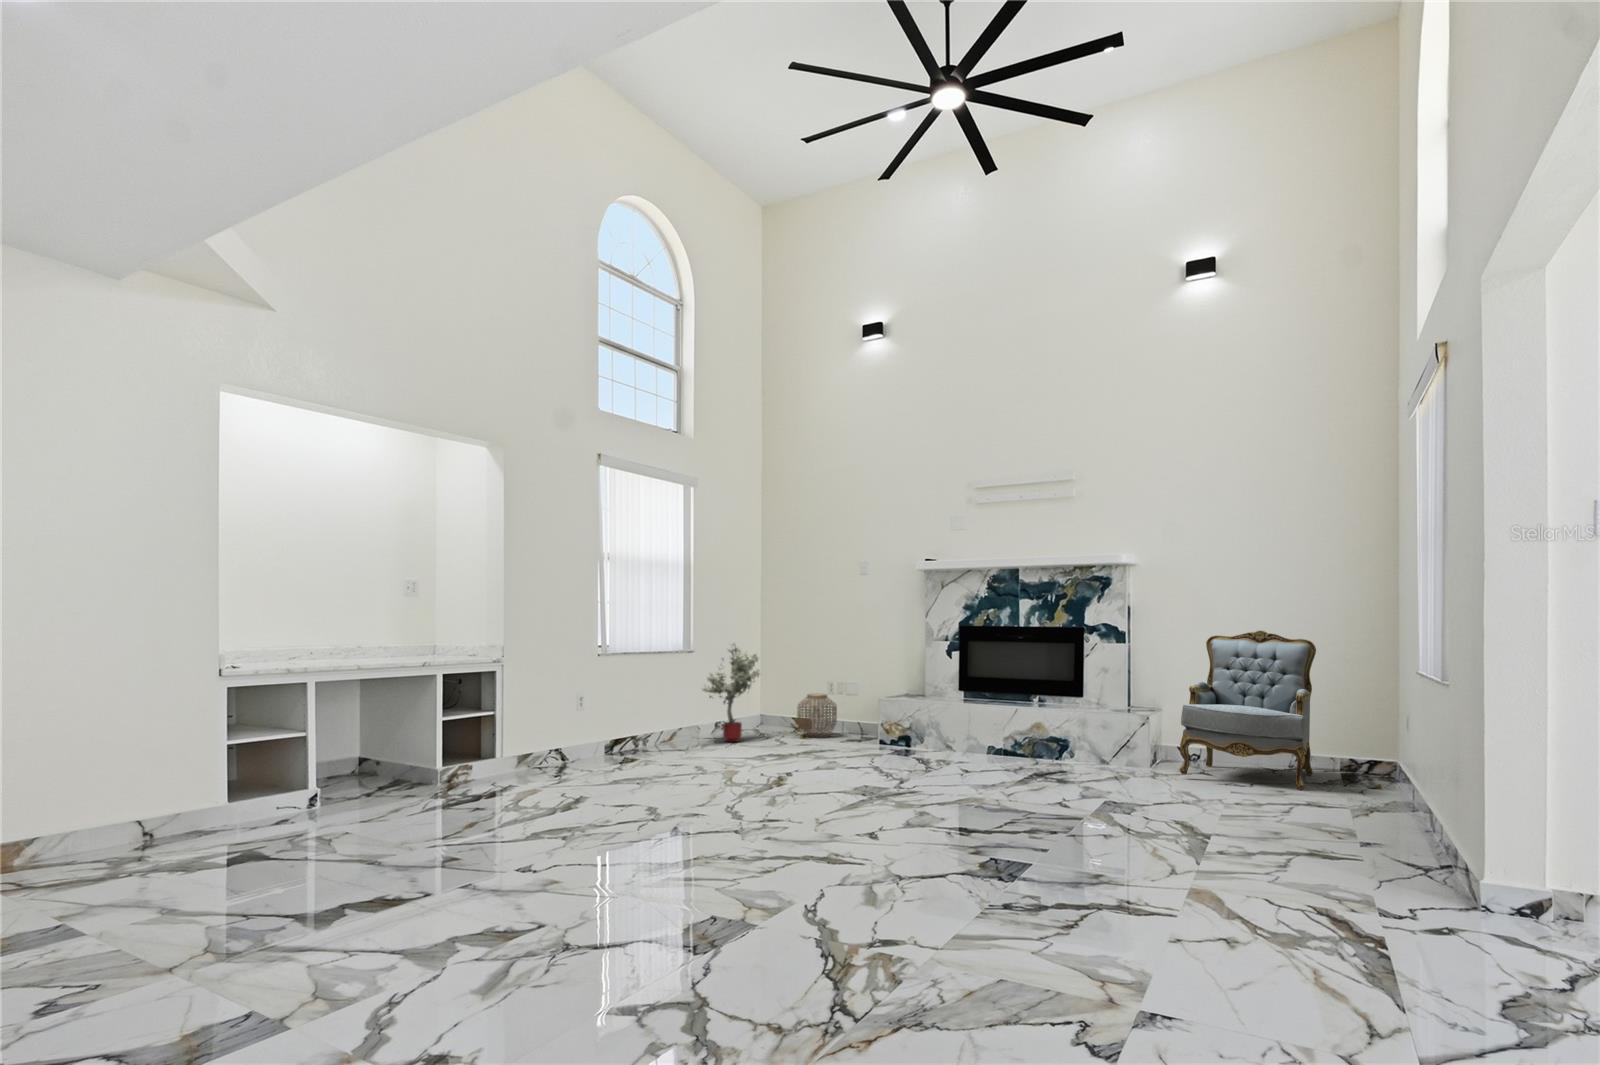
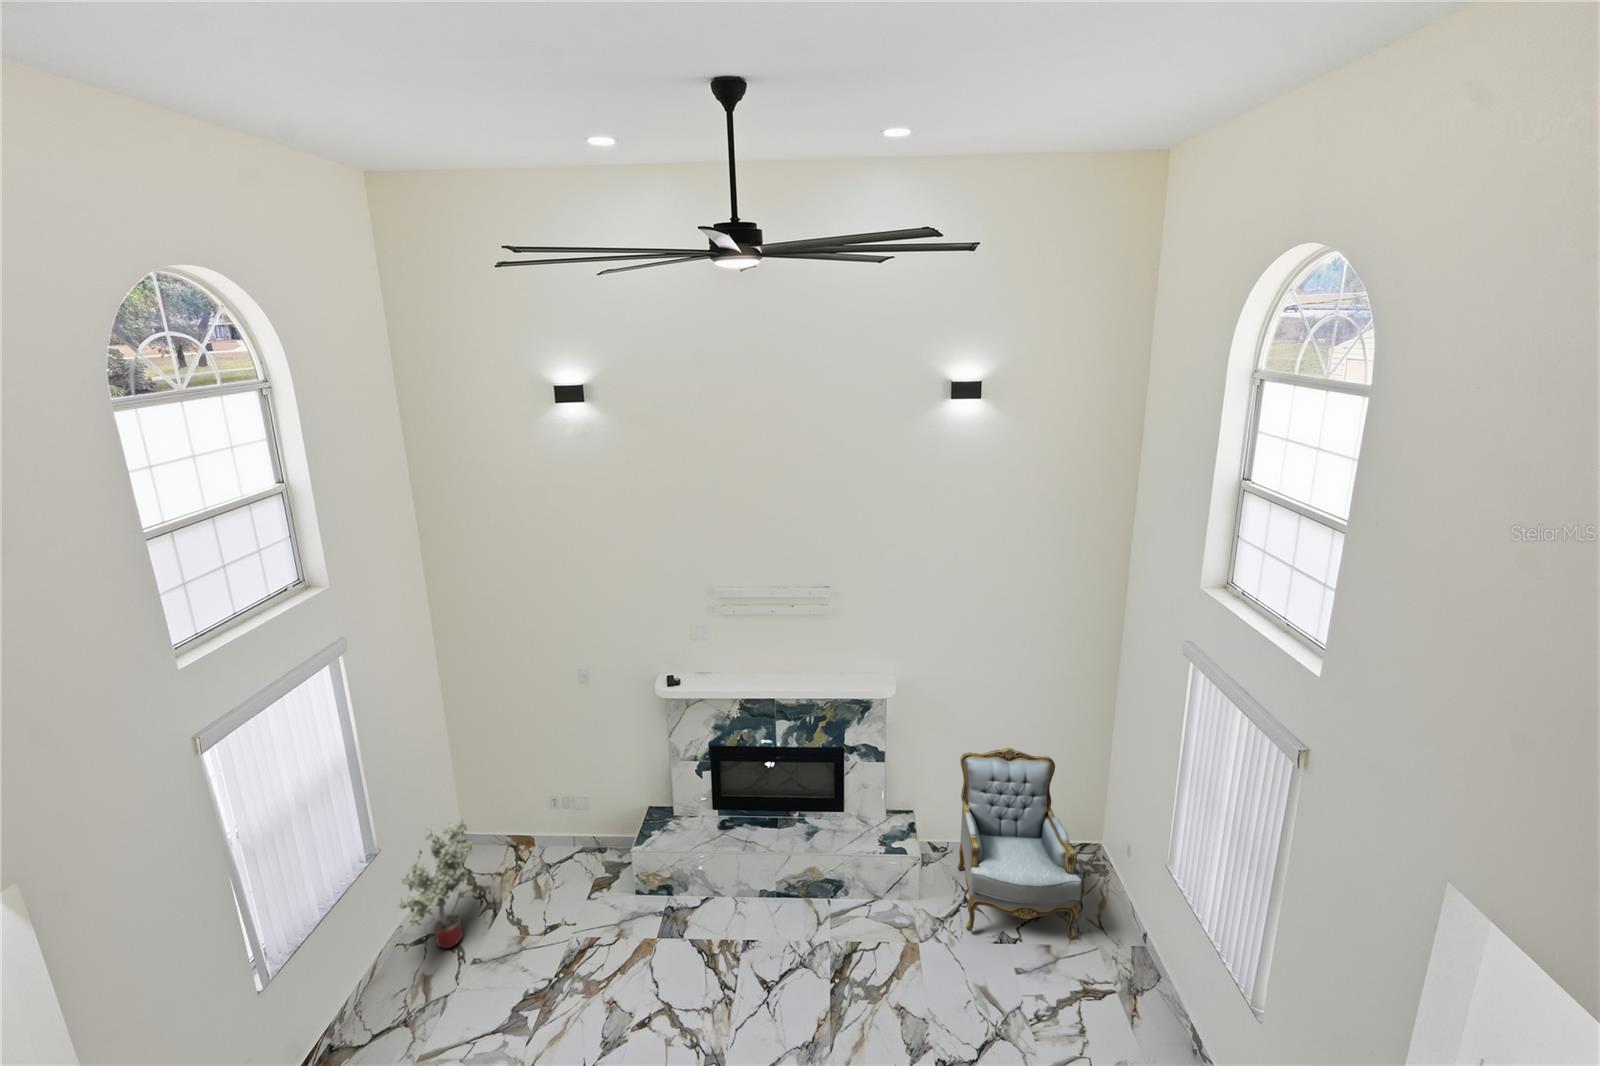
woven basket: present [798,694,837,737] -> none [521,824,570,880]

